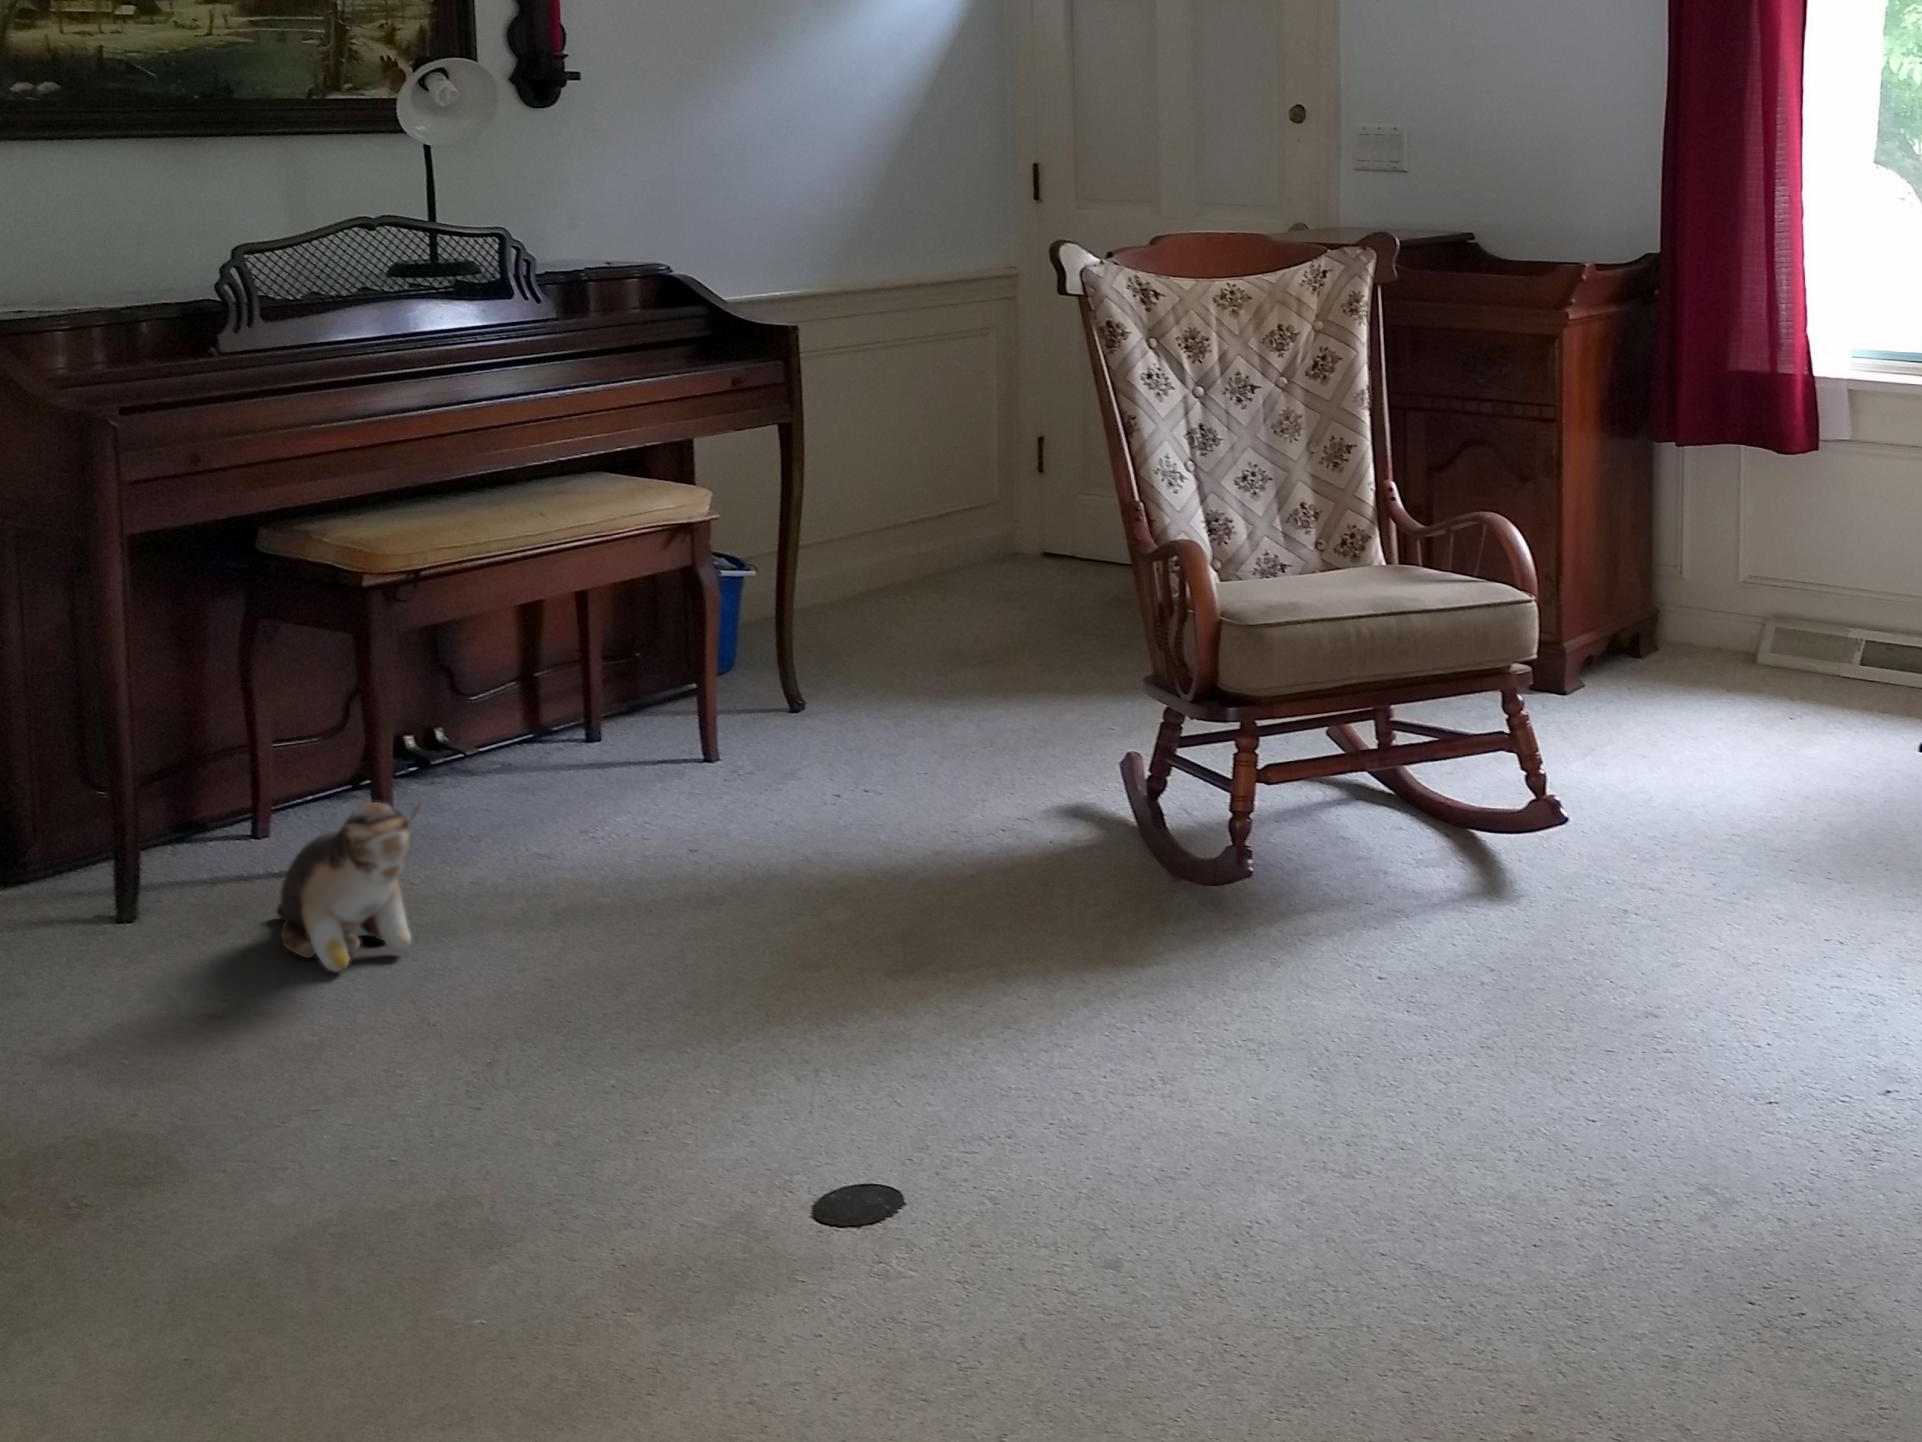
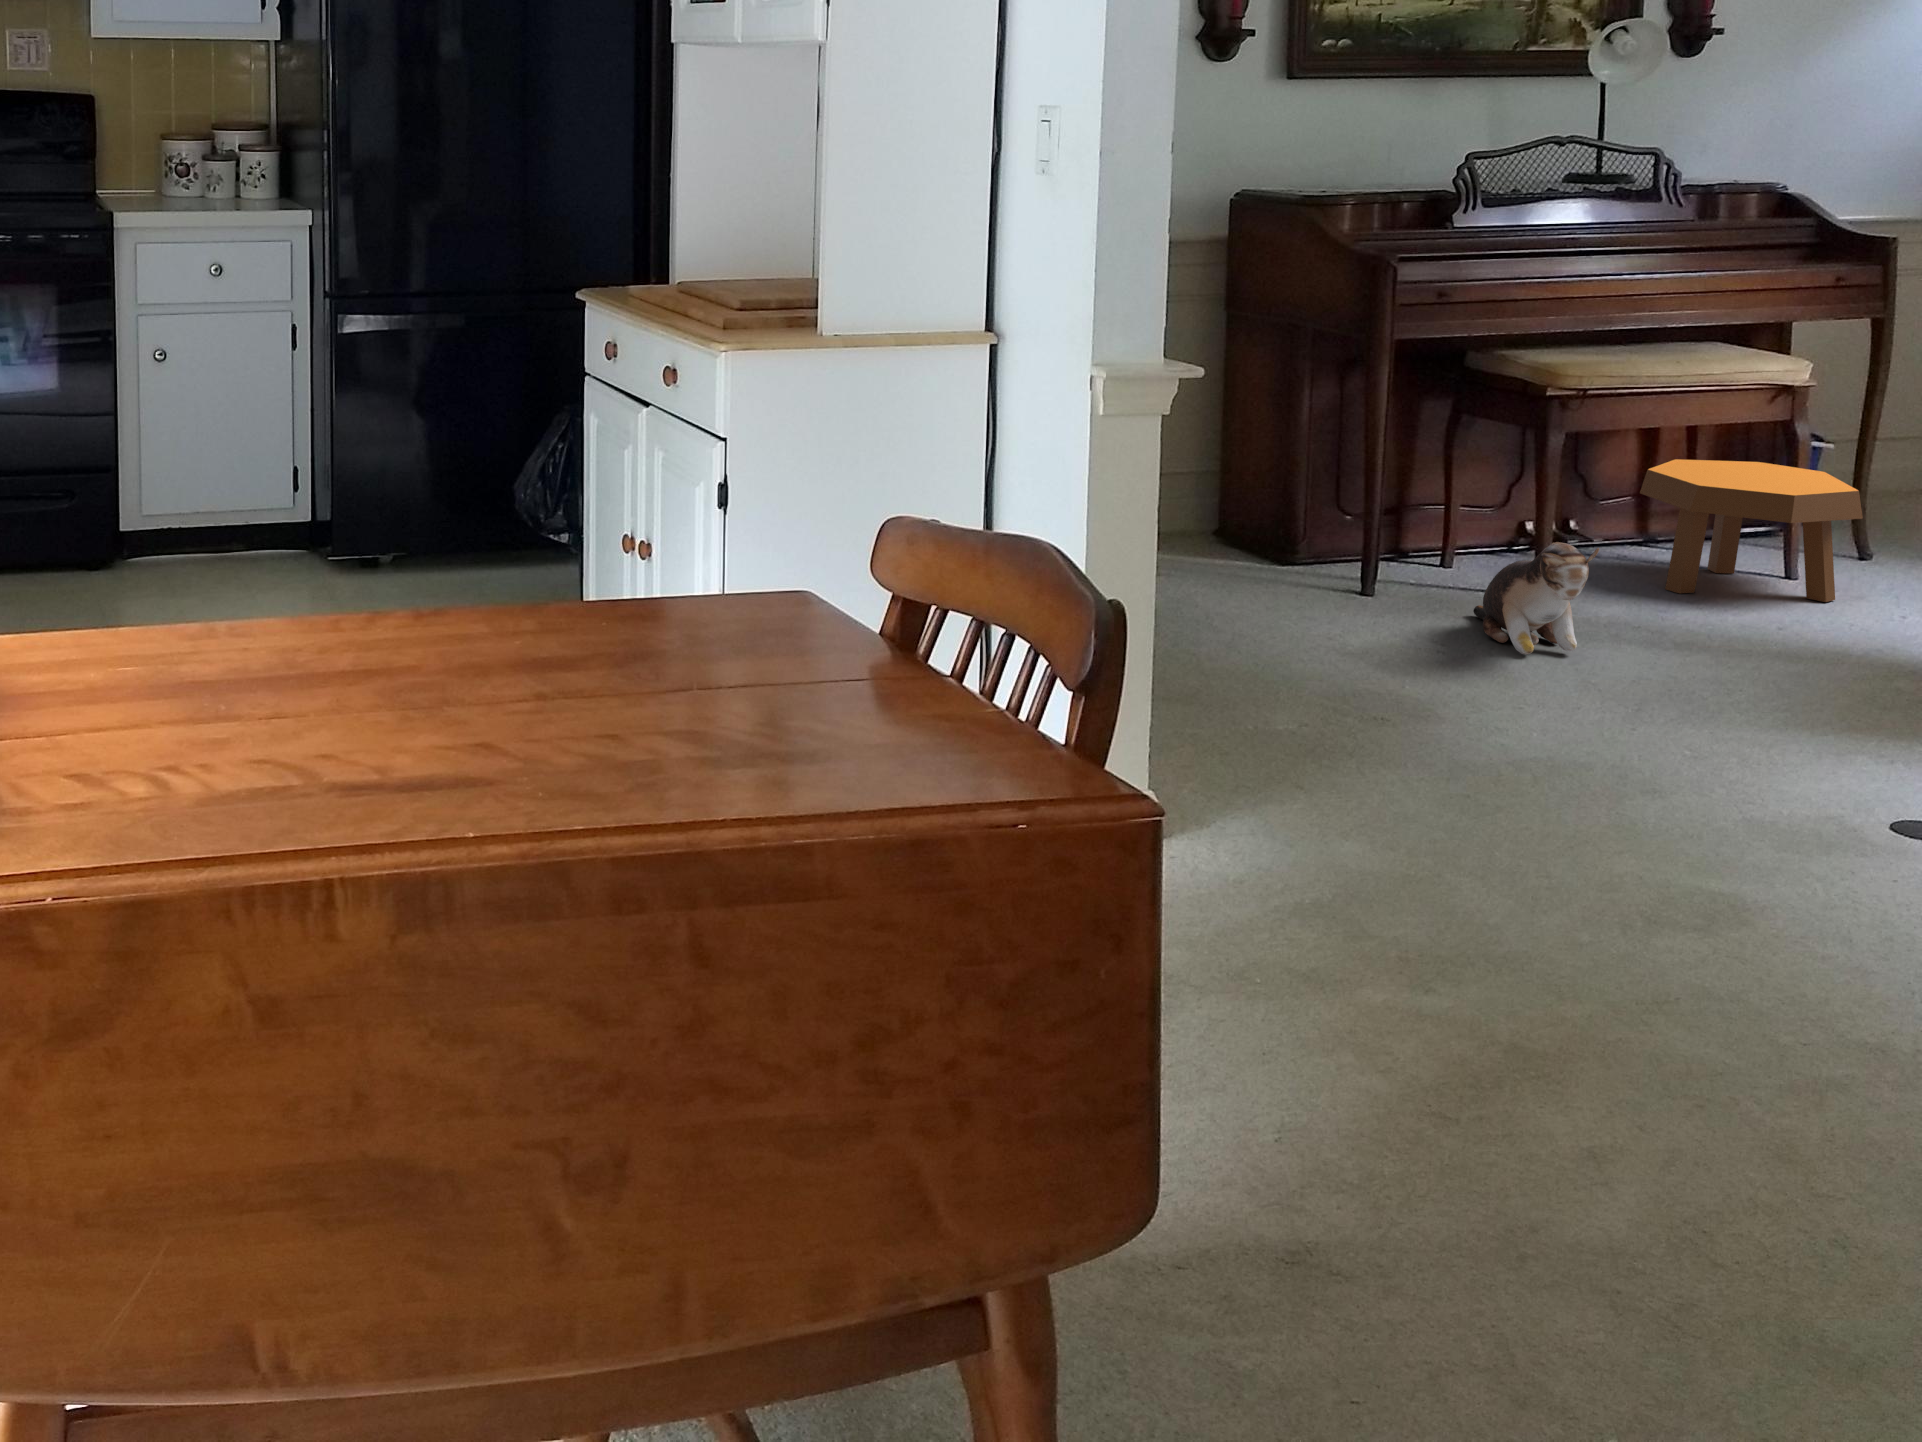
footstool: none [510,621,768,815] -> present [1640,459,1863,602]

